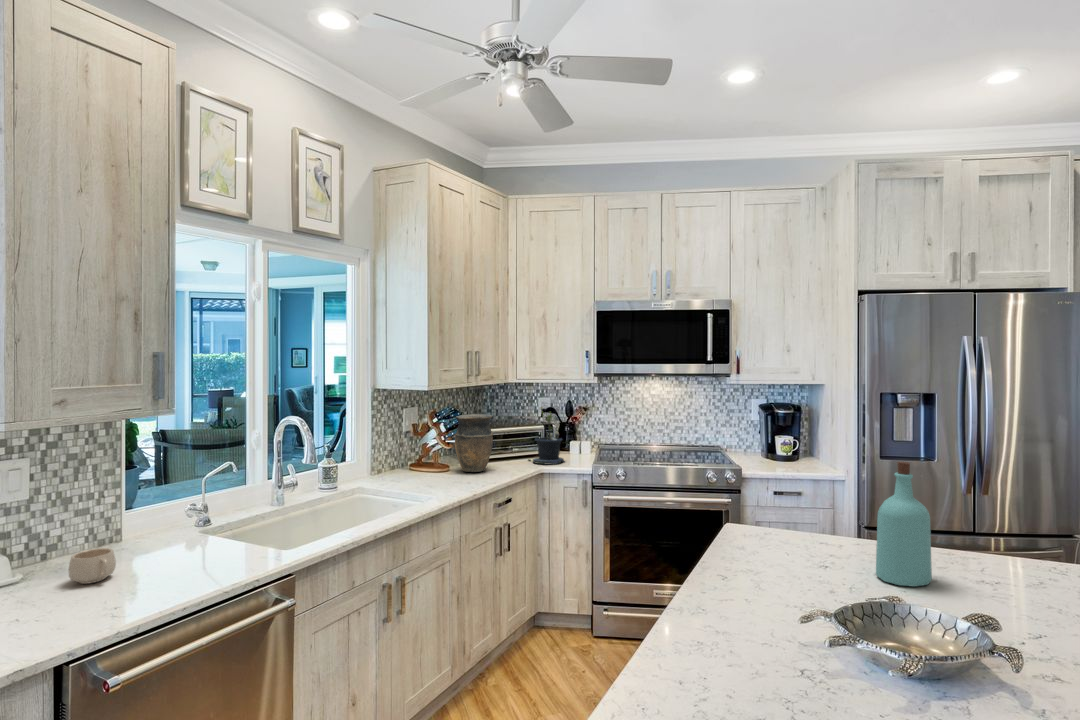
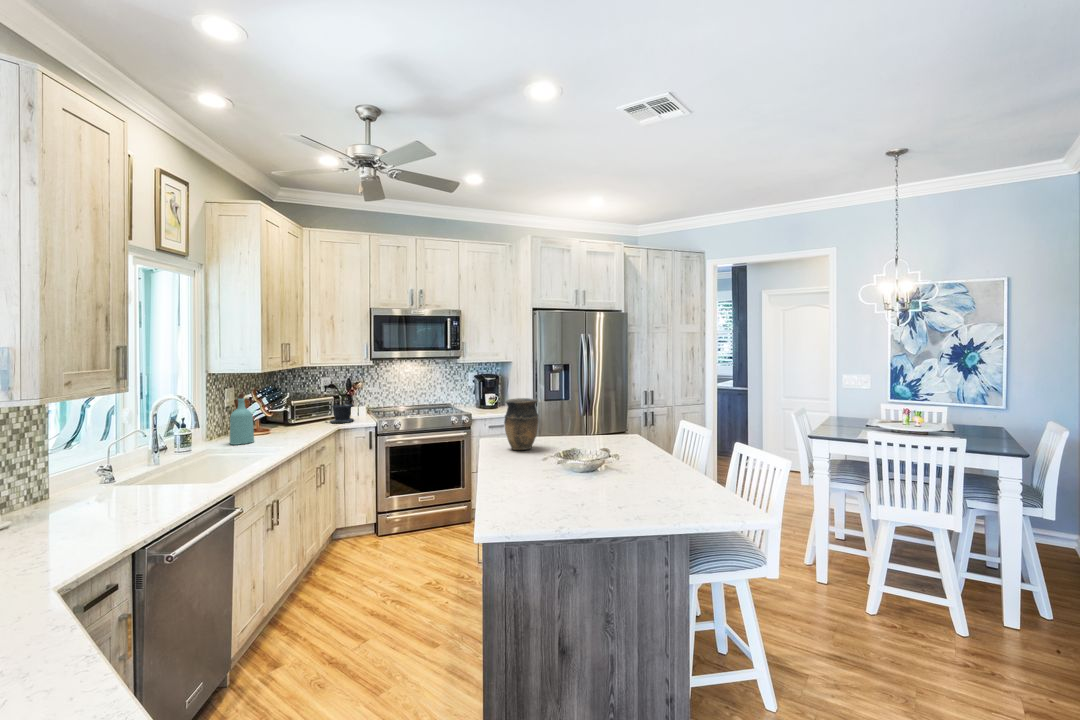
vase: present [455,414,493,472] -> present [504,398,539,450]
bottle: present [876,462,932,587] -> present [230,394,254,445]
mug: present [68,548,116,584] -> none [64,492,104,517]

